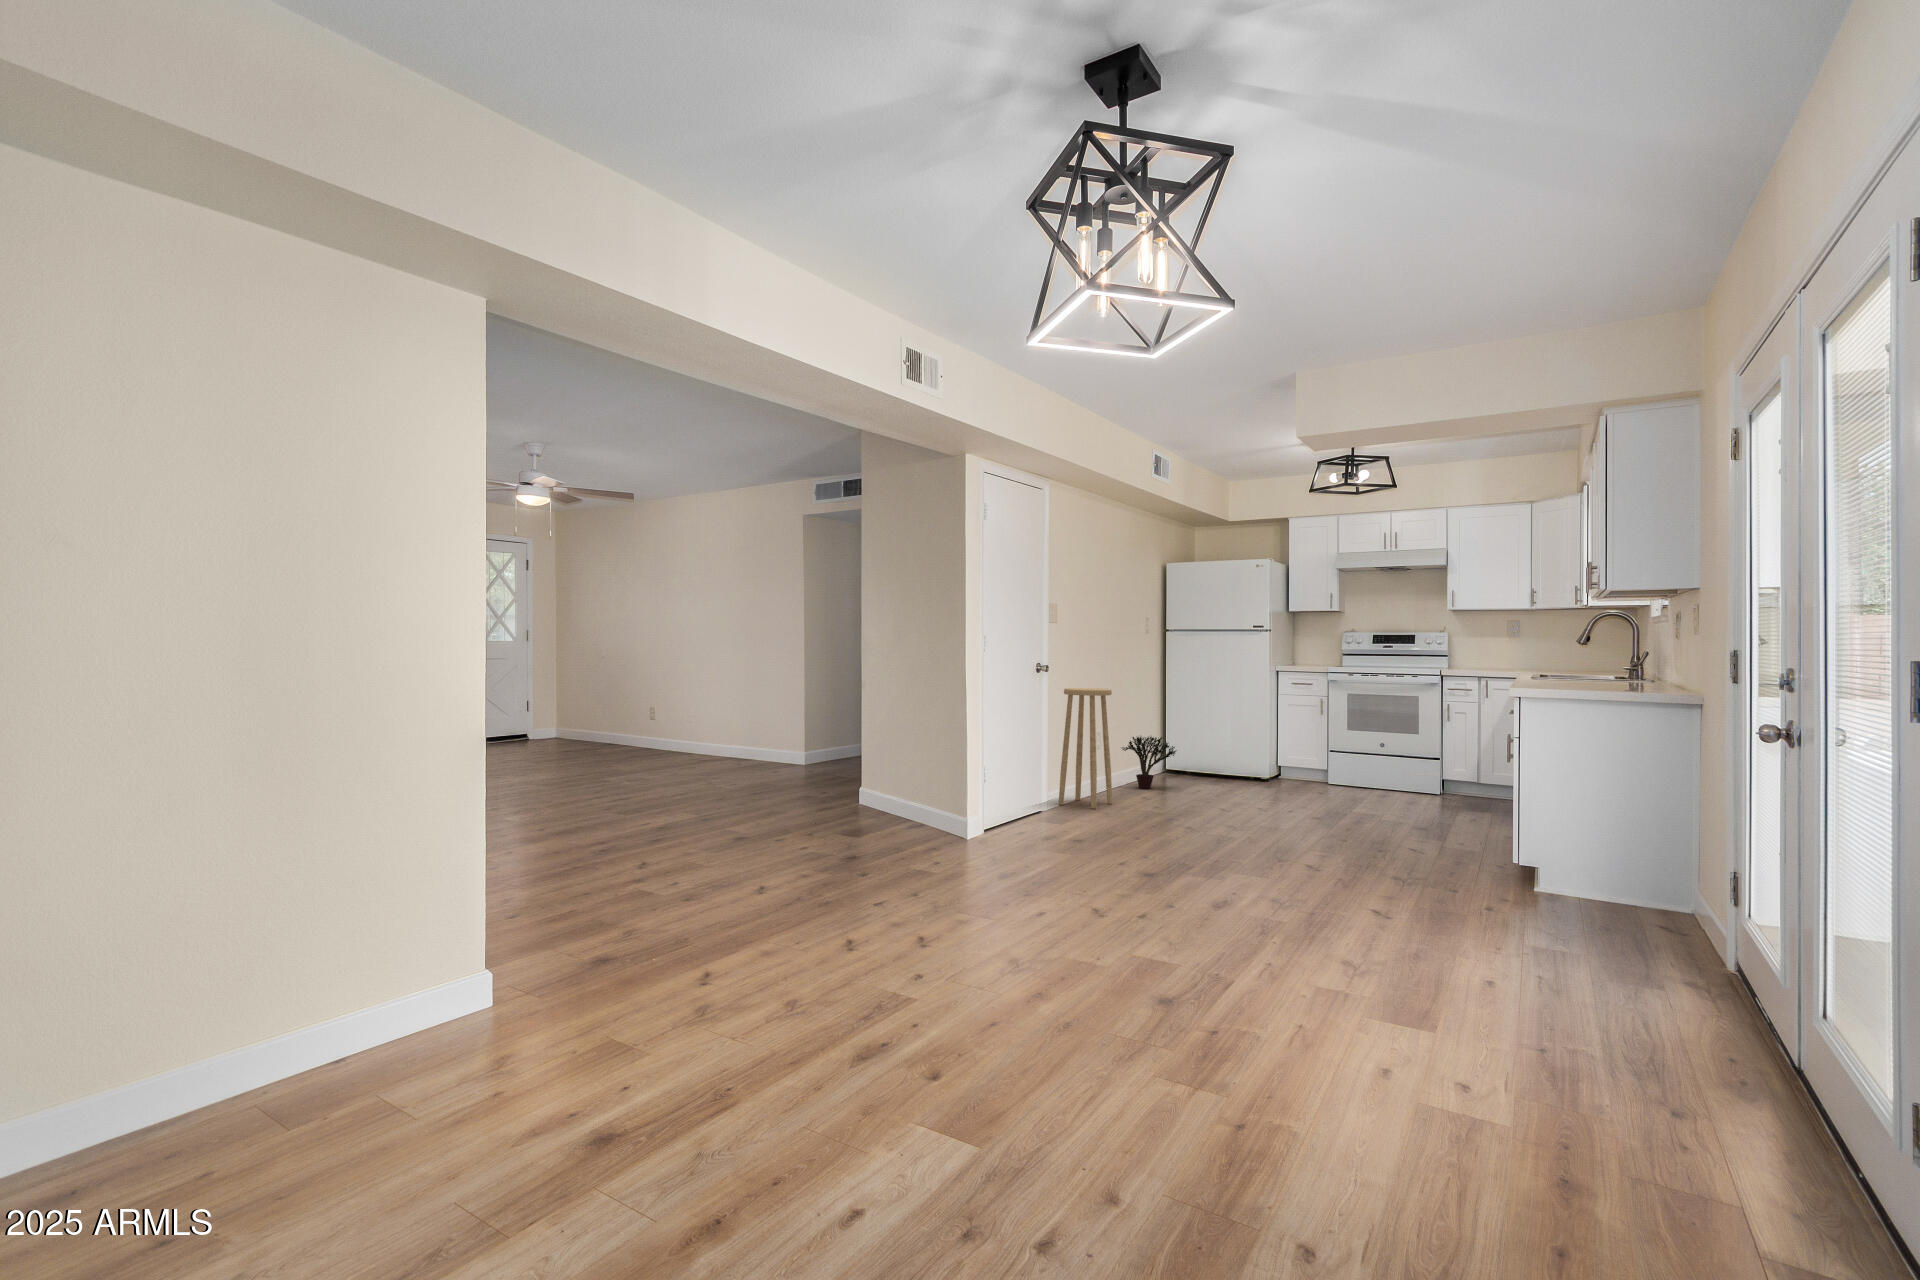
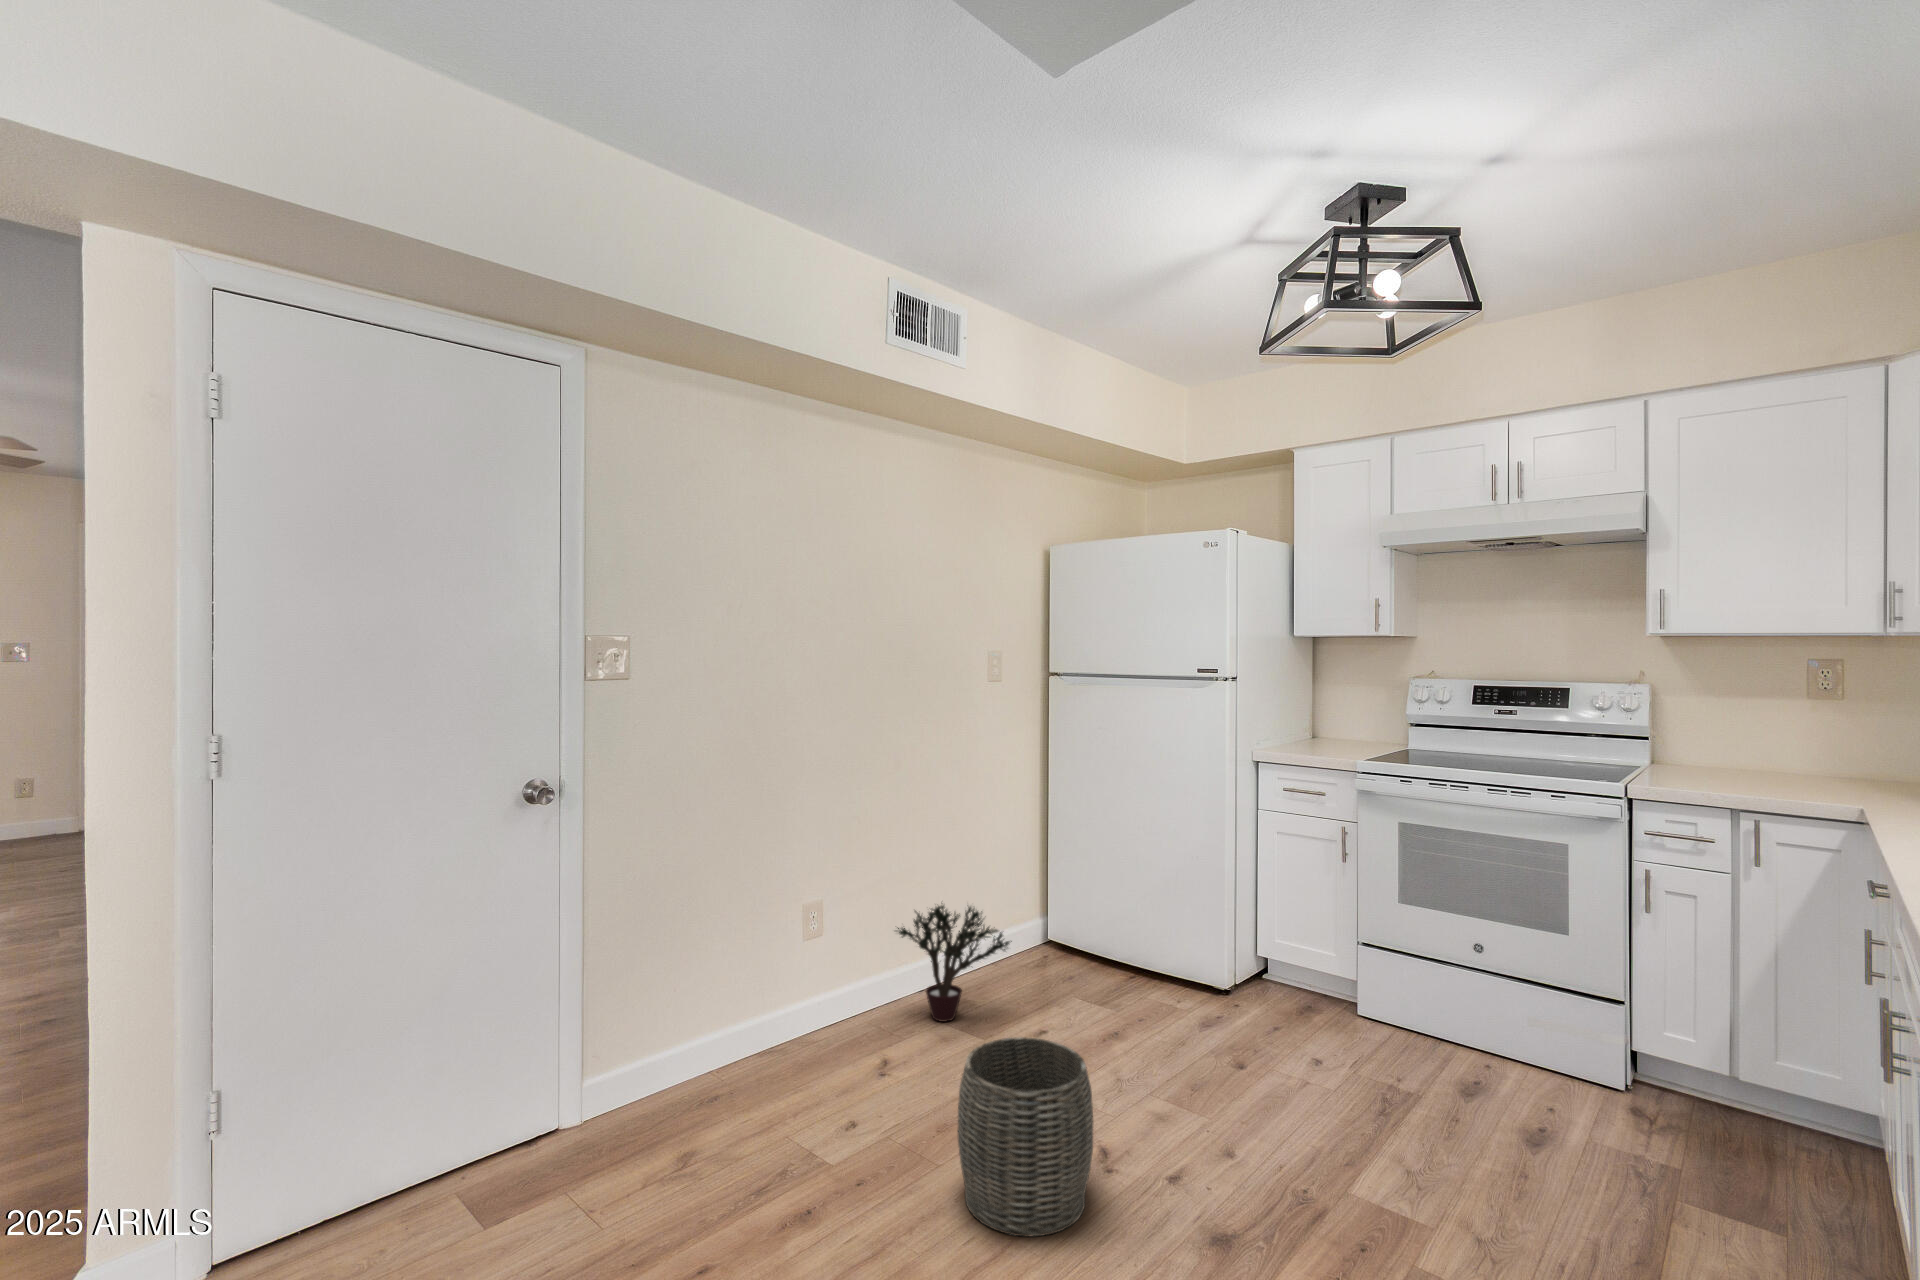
stool: present [1059,688,1112,809] -> none [643,831,775,1146]
woven basket: none [1210,759,1263,817] -> present [958,1037,1093,1237]

